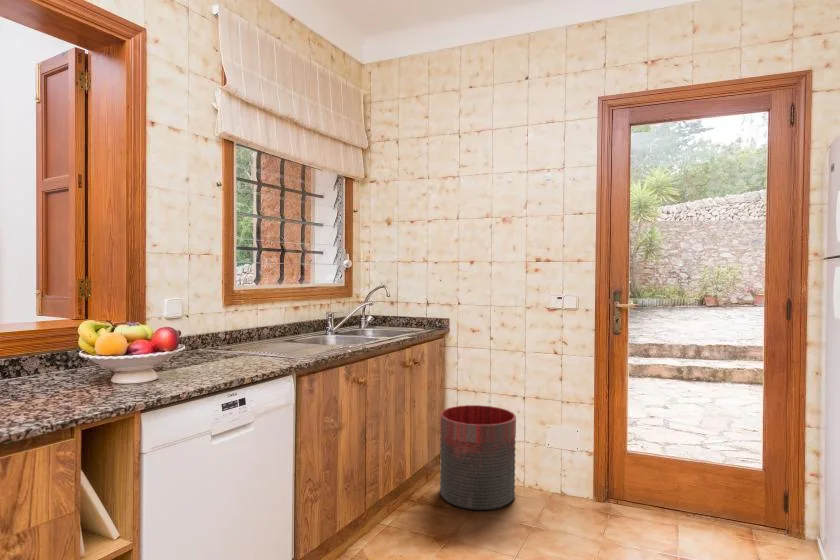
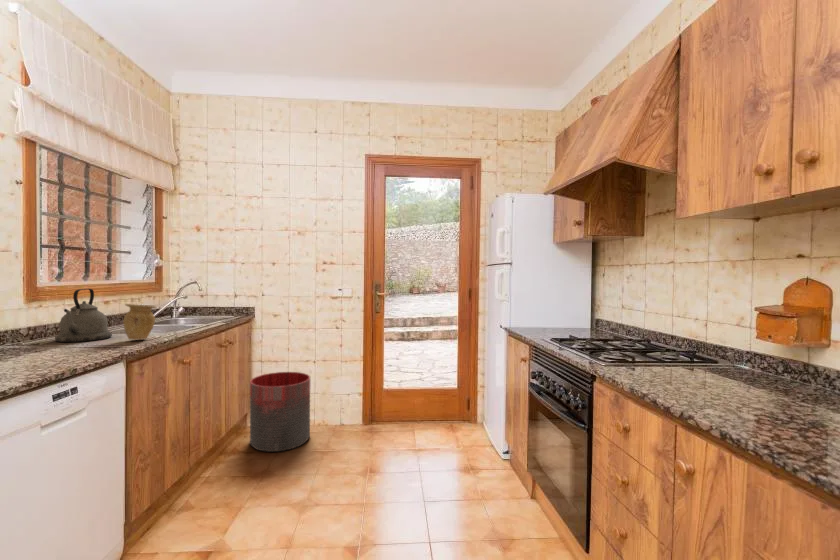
kettle: none [245,292,294,349] -> present [55,289,112,342]
vase: none [301,310,332,351] -> present [123,304,156,340]

